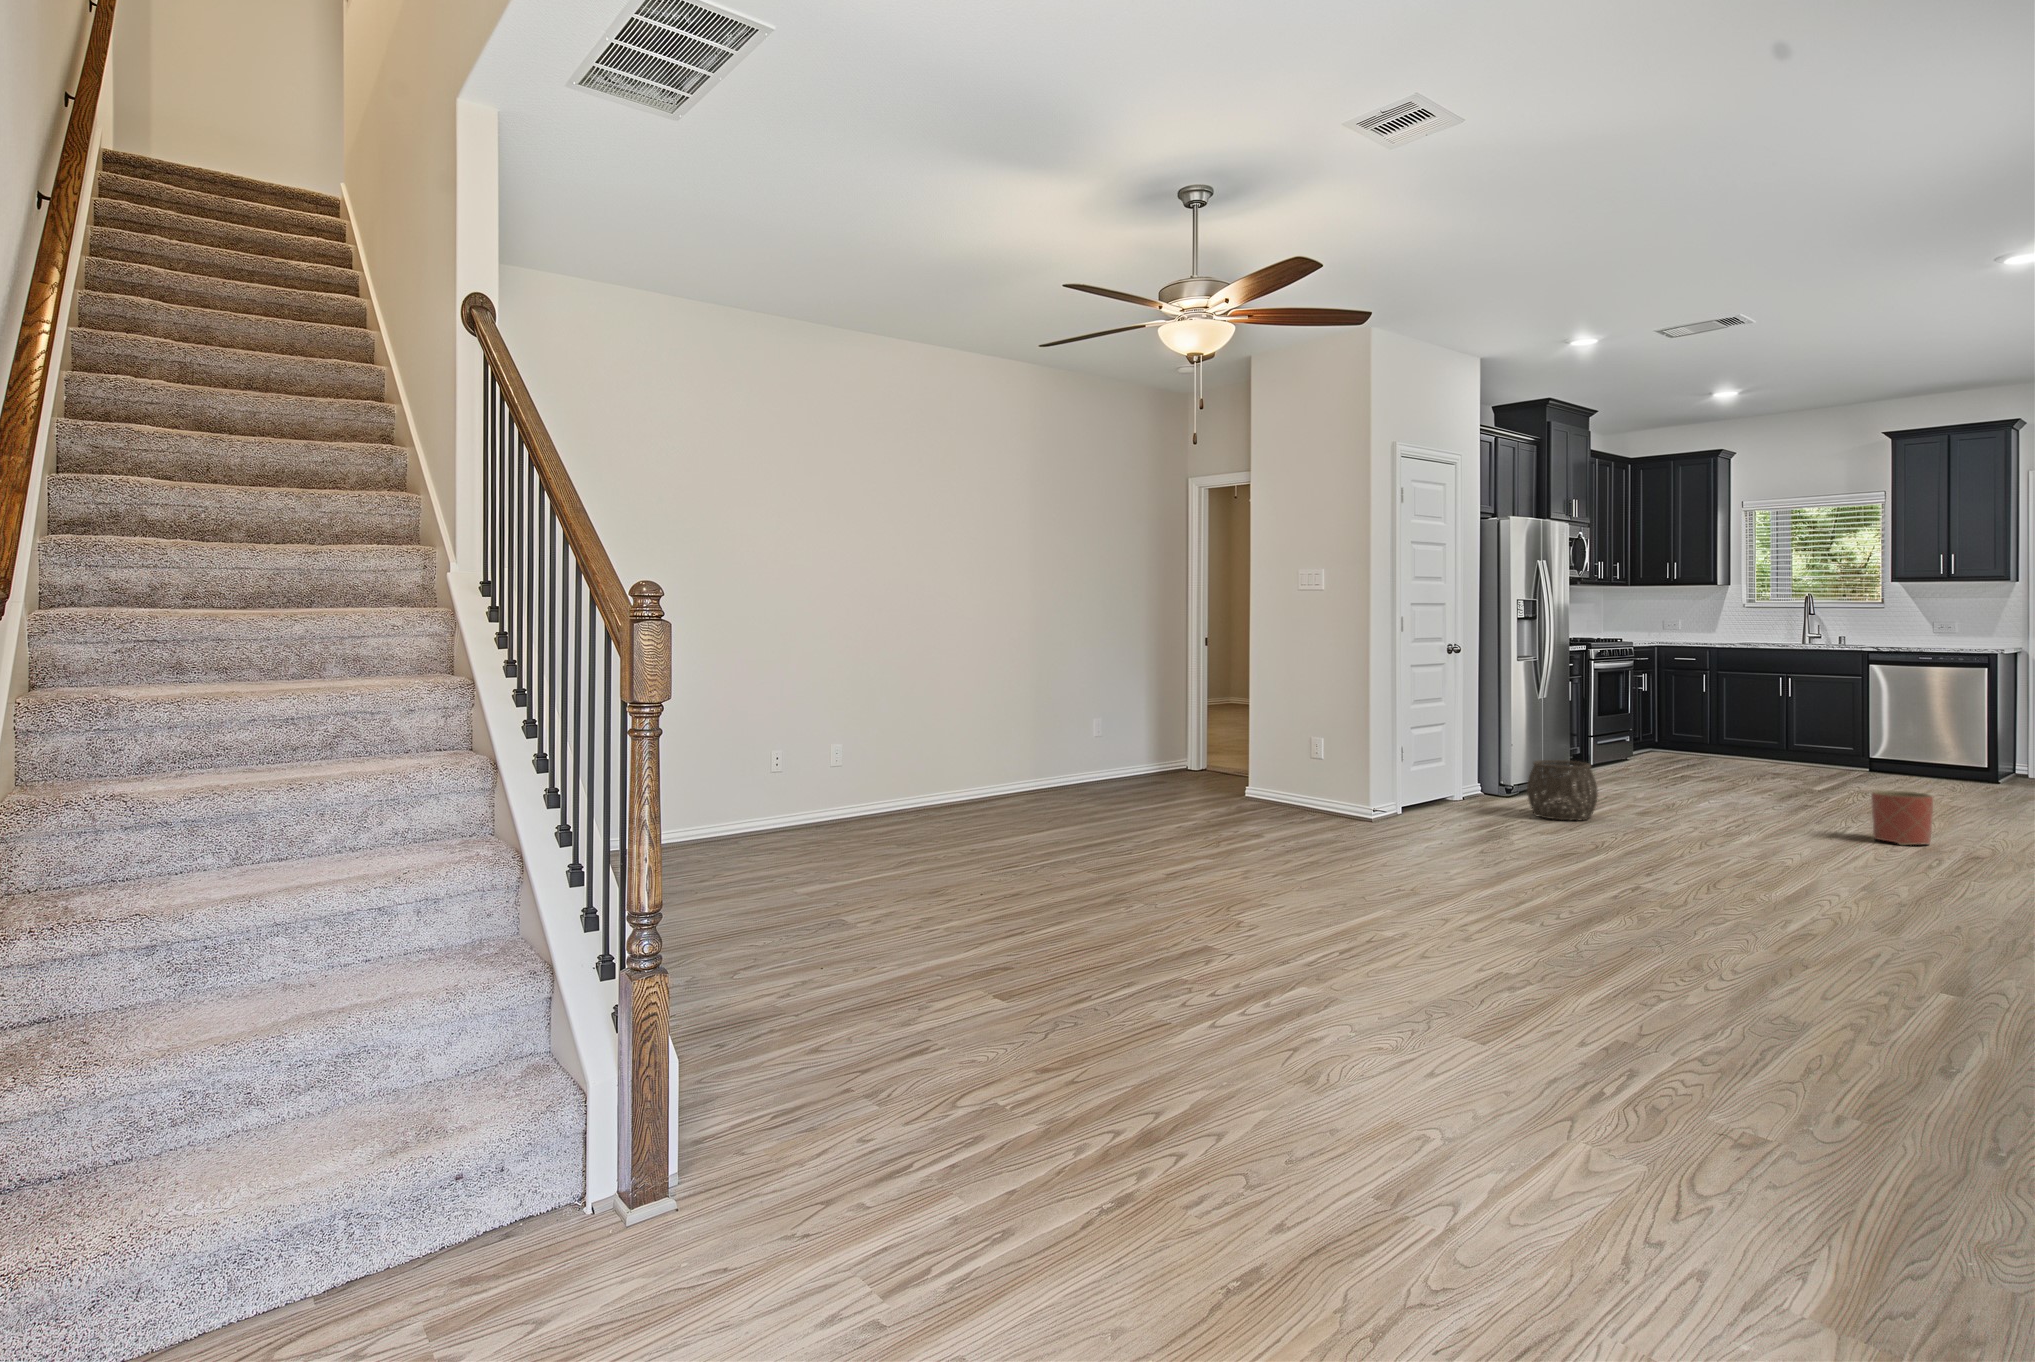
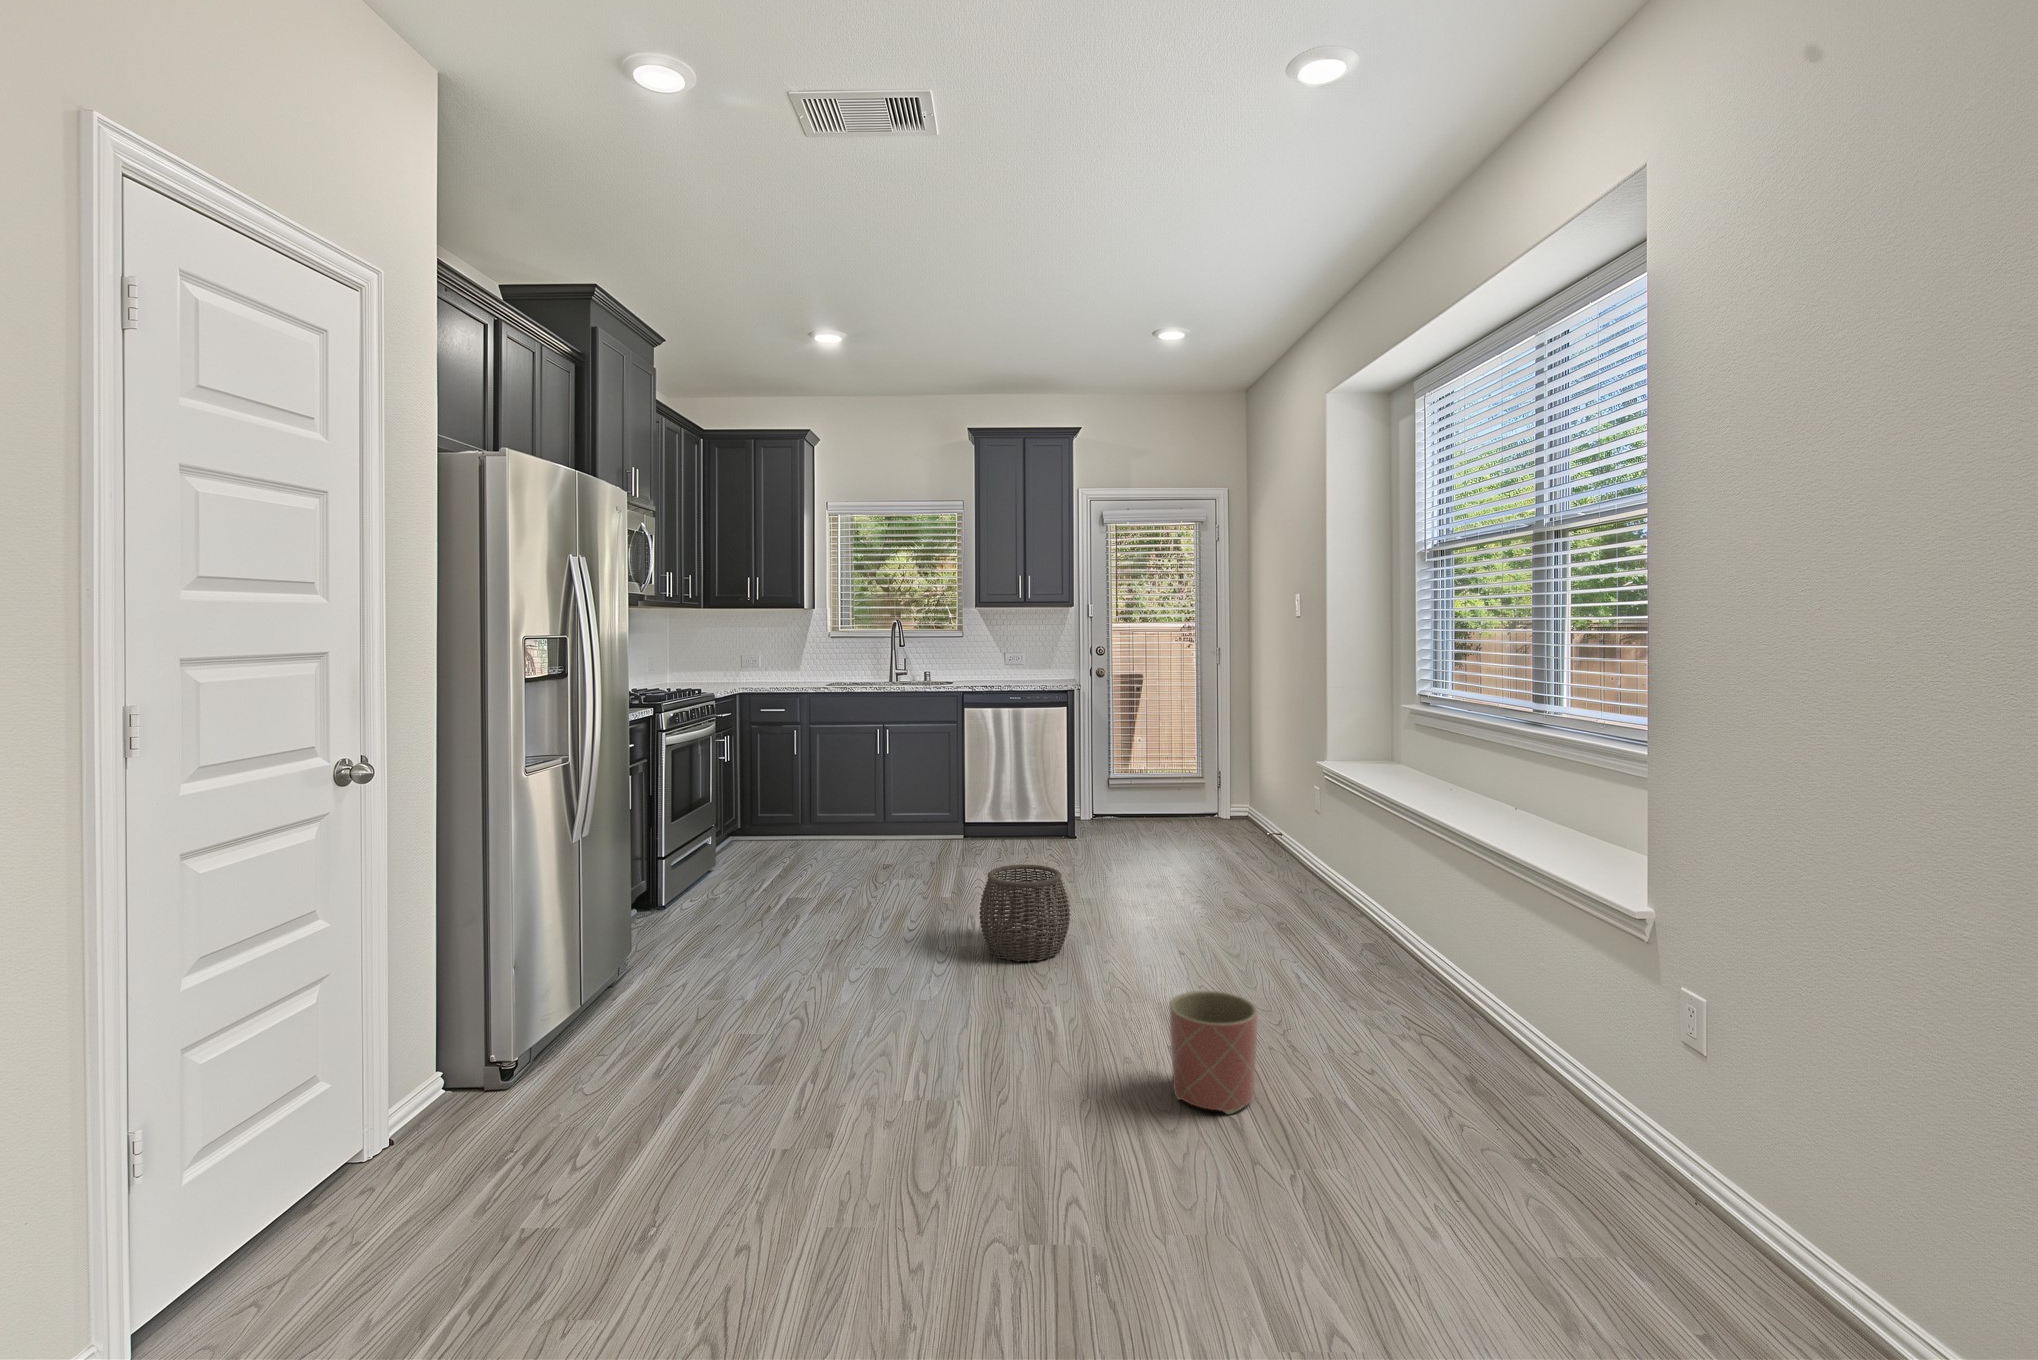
woven basket: present [1527,760,1598,821] -> present [979,865,1071,962]

